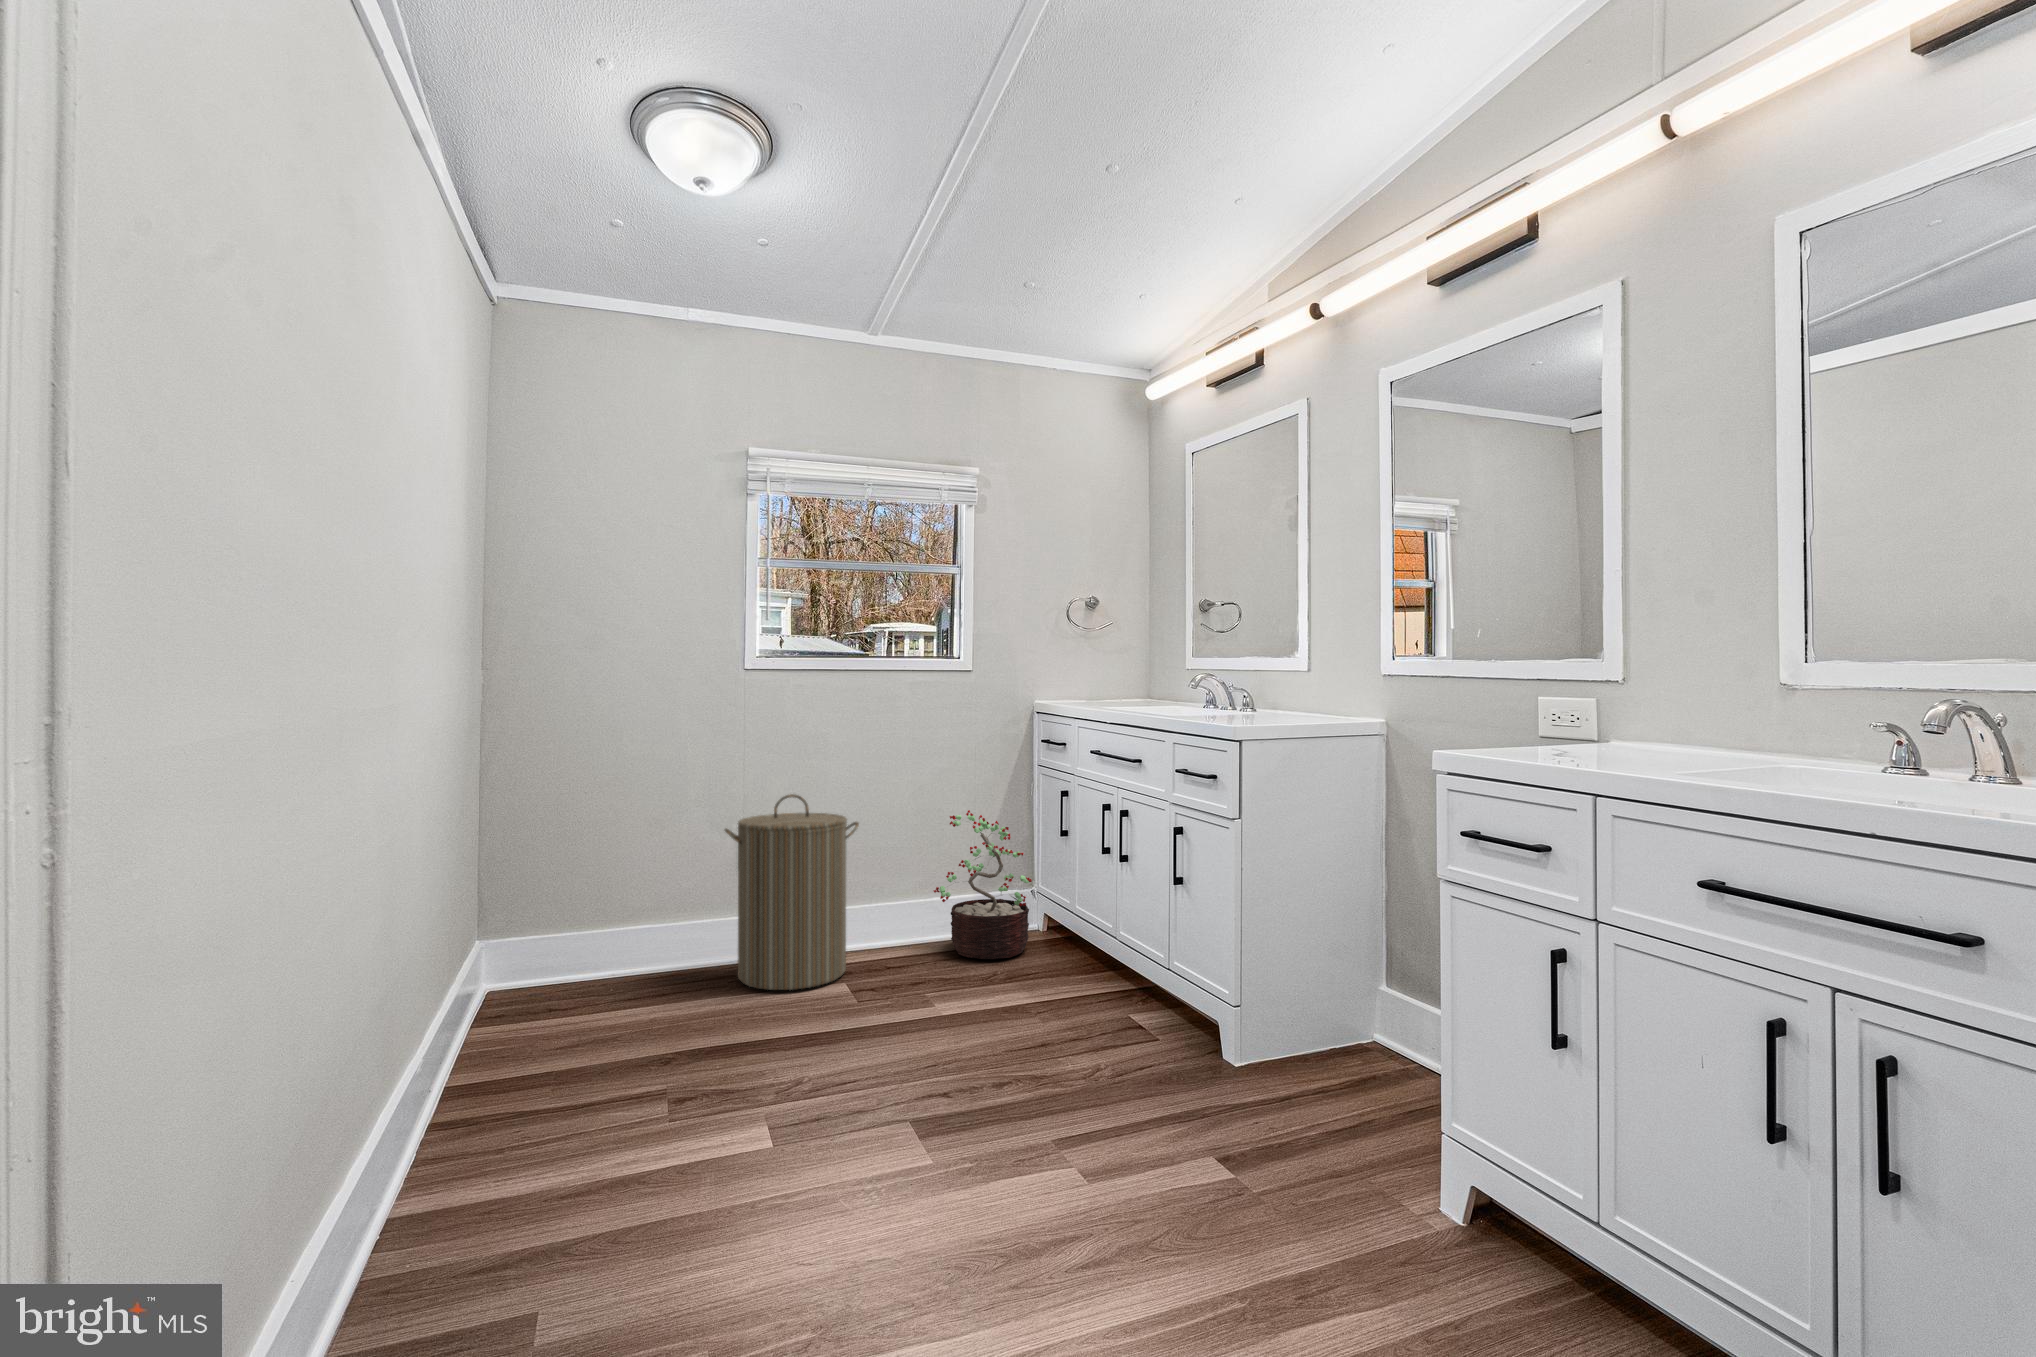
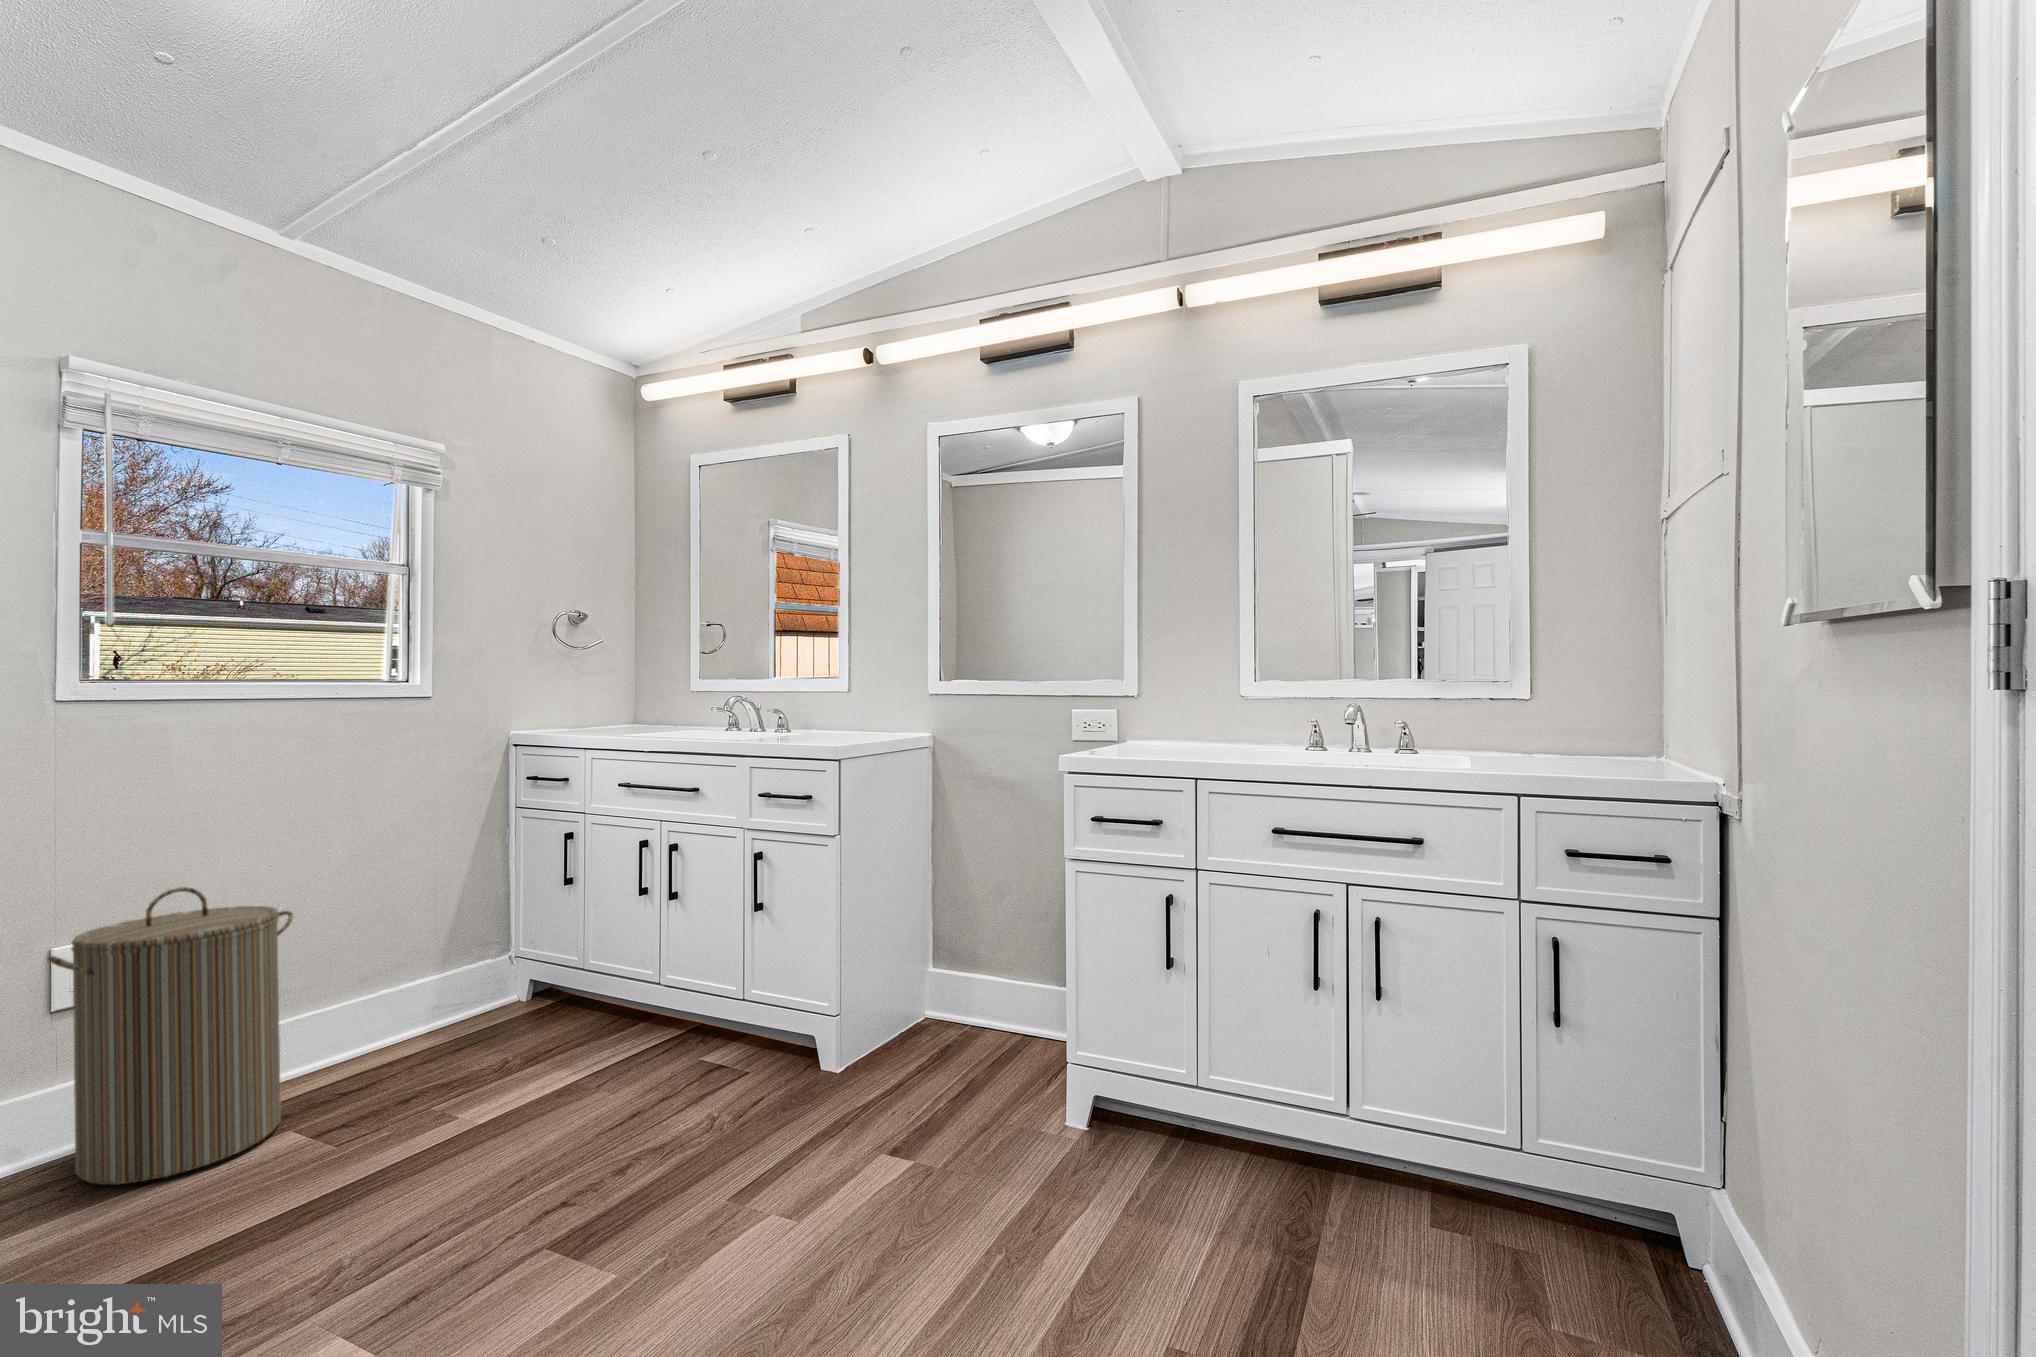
decorative plant: present [934,810,1032,959] -> none [391,873,532,1053]

